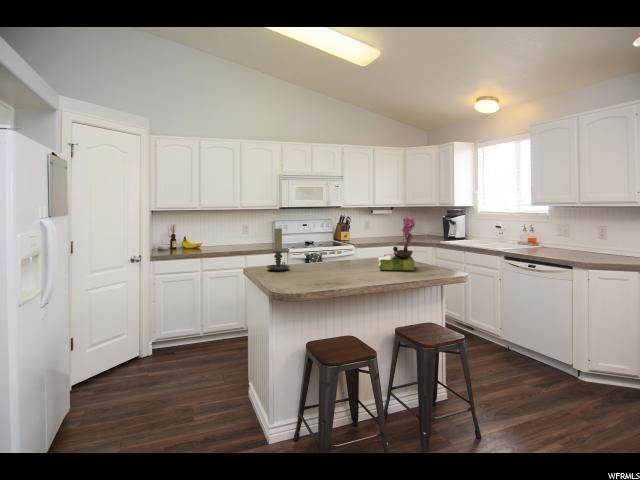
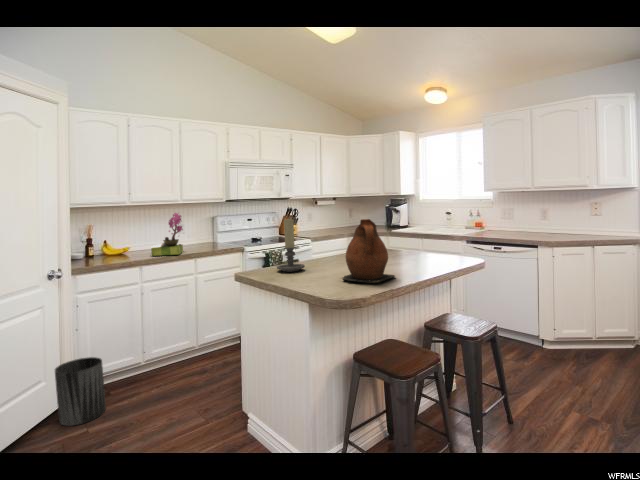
flower arrangement: present [378,216,415,271] -> present [151,213,183,256]
ceramic pitcher: none [296,232,343,283] -> present [343,219,394,282]
trash can: none [132,323,165,369] -> present [55,357,106,426]

